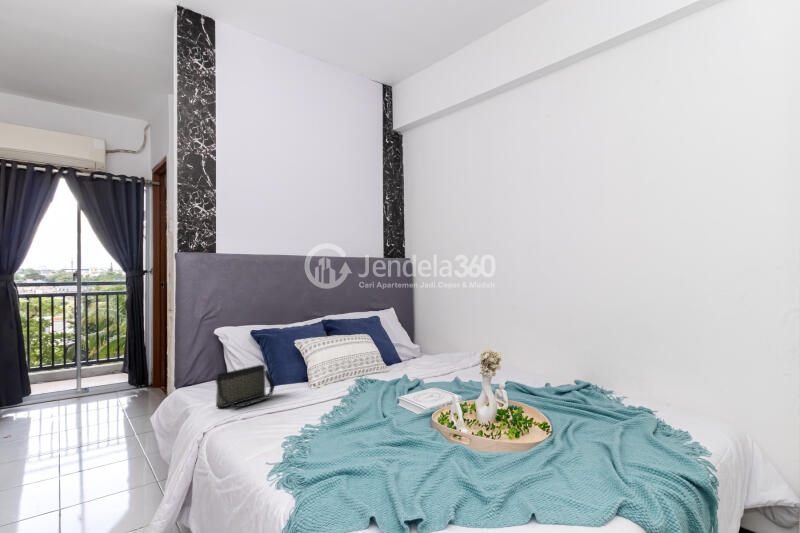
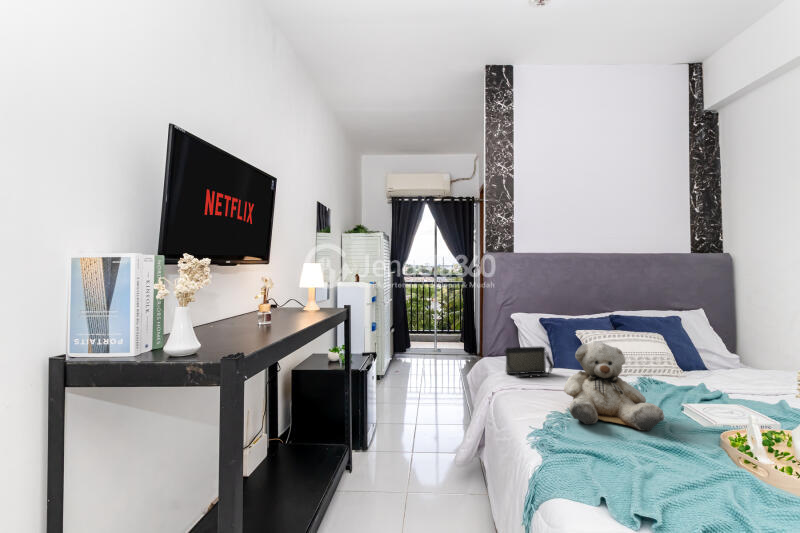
teddy bear: none [299,348,392,442] -> present [564,341,664,431]

